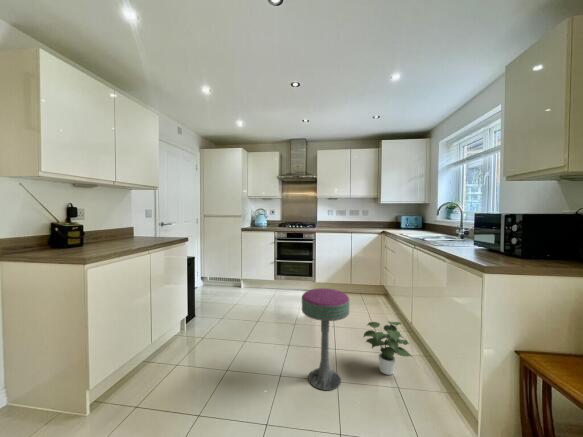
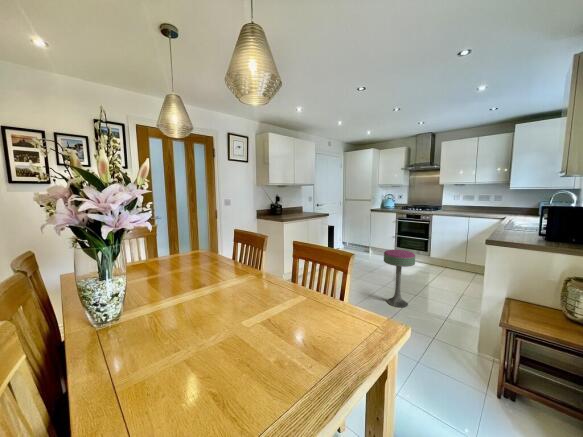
potted plant: present [364,322,412,375] -> none [431,279,468,313]

